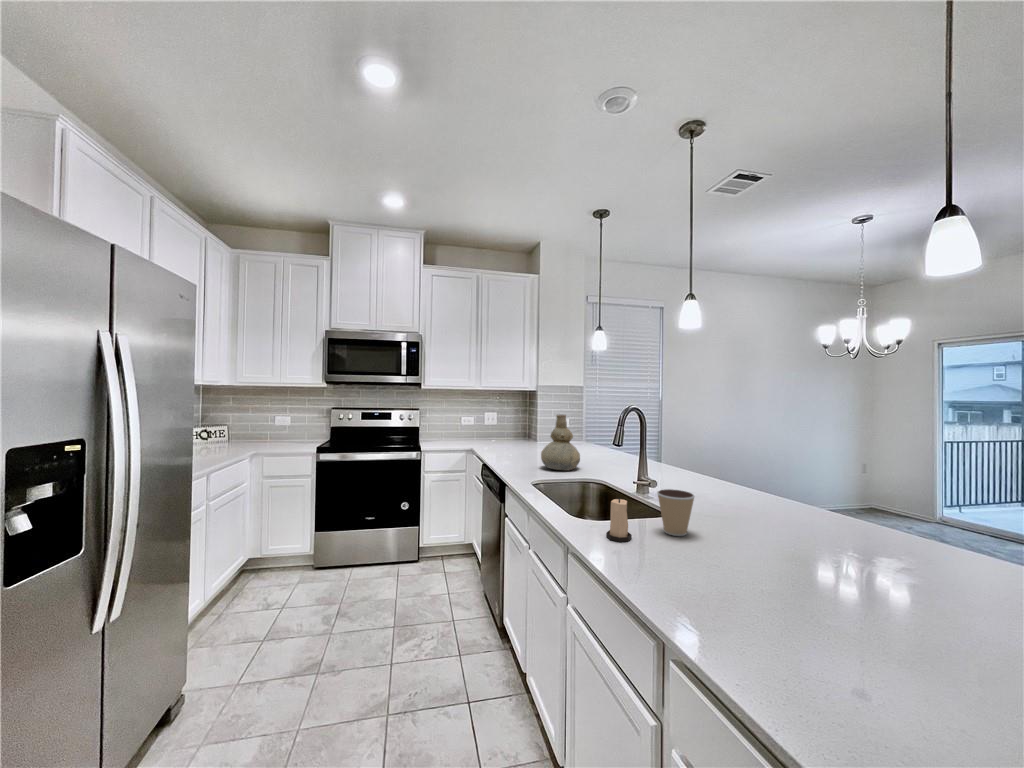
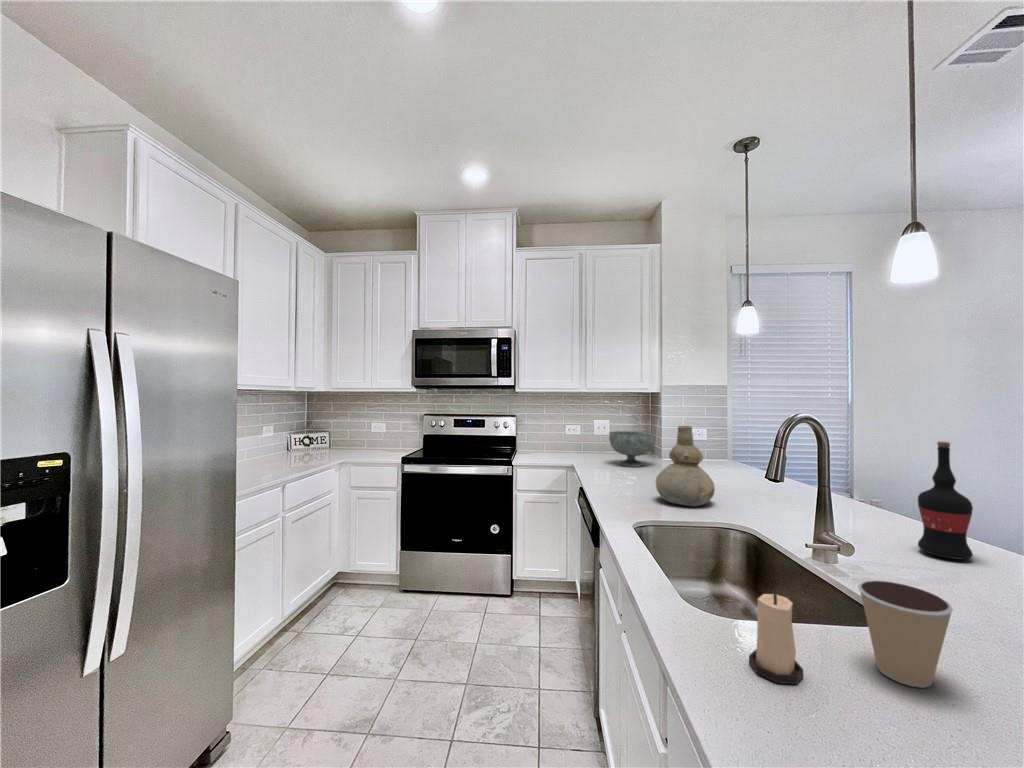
wine bottle: none [692,420,717,487] -> present [918,442,973,559]
decorative bowl: none [500,421,535,448] -> present [609,431,655,467]

